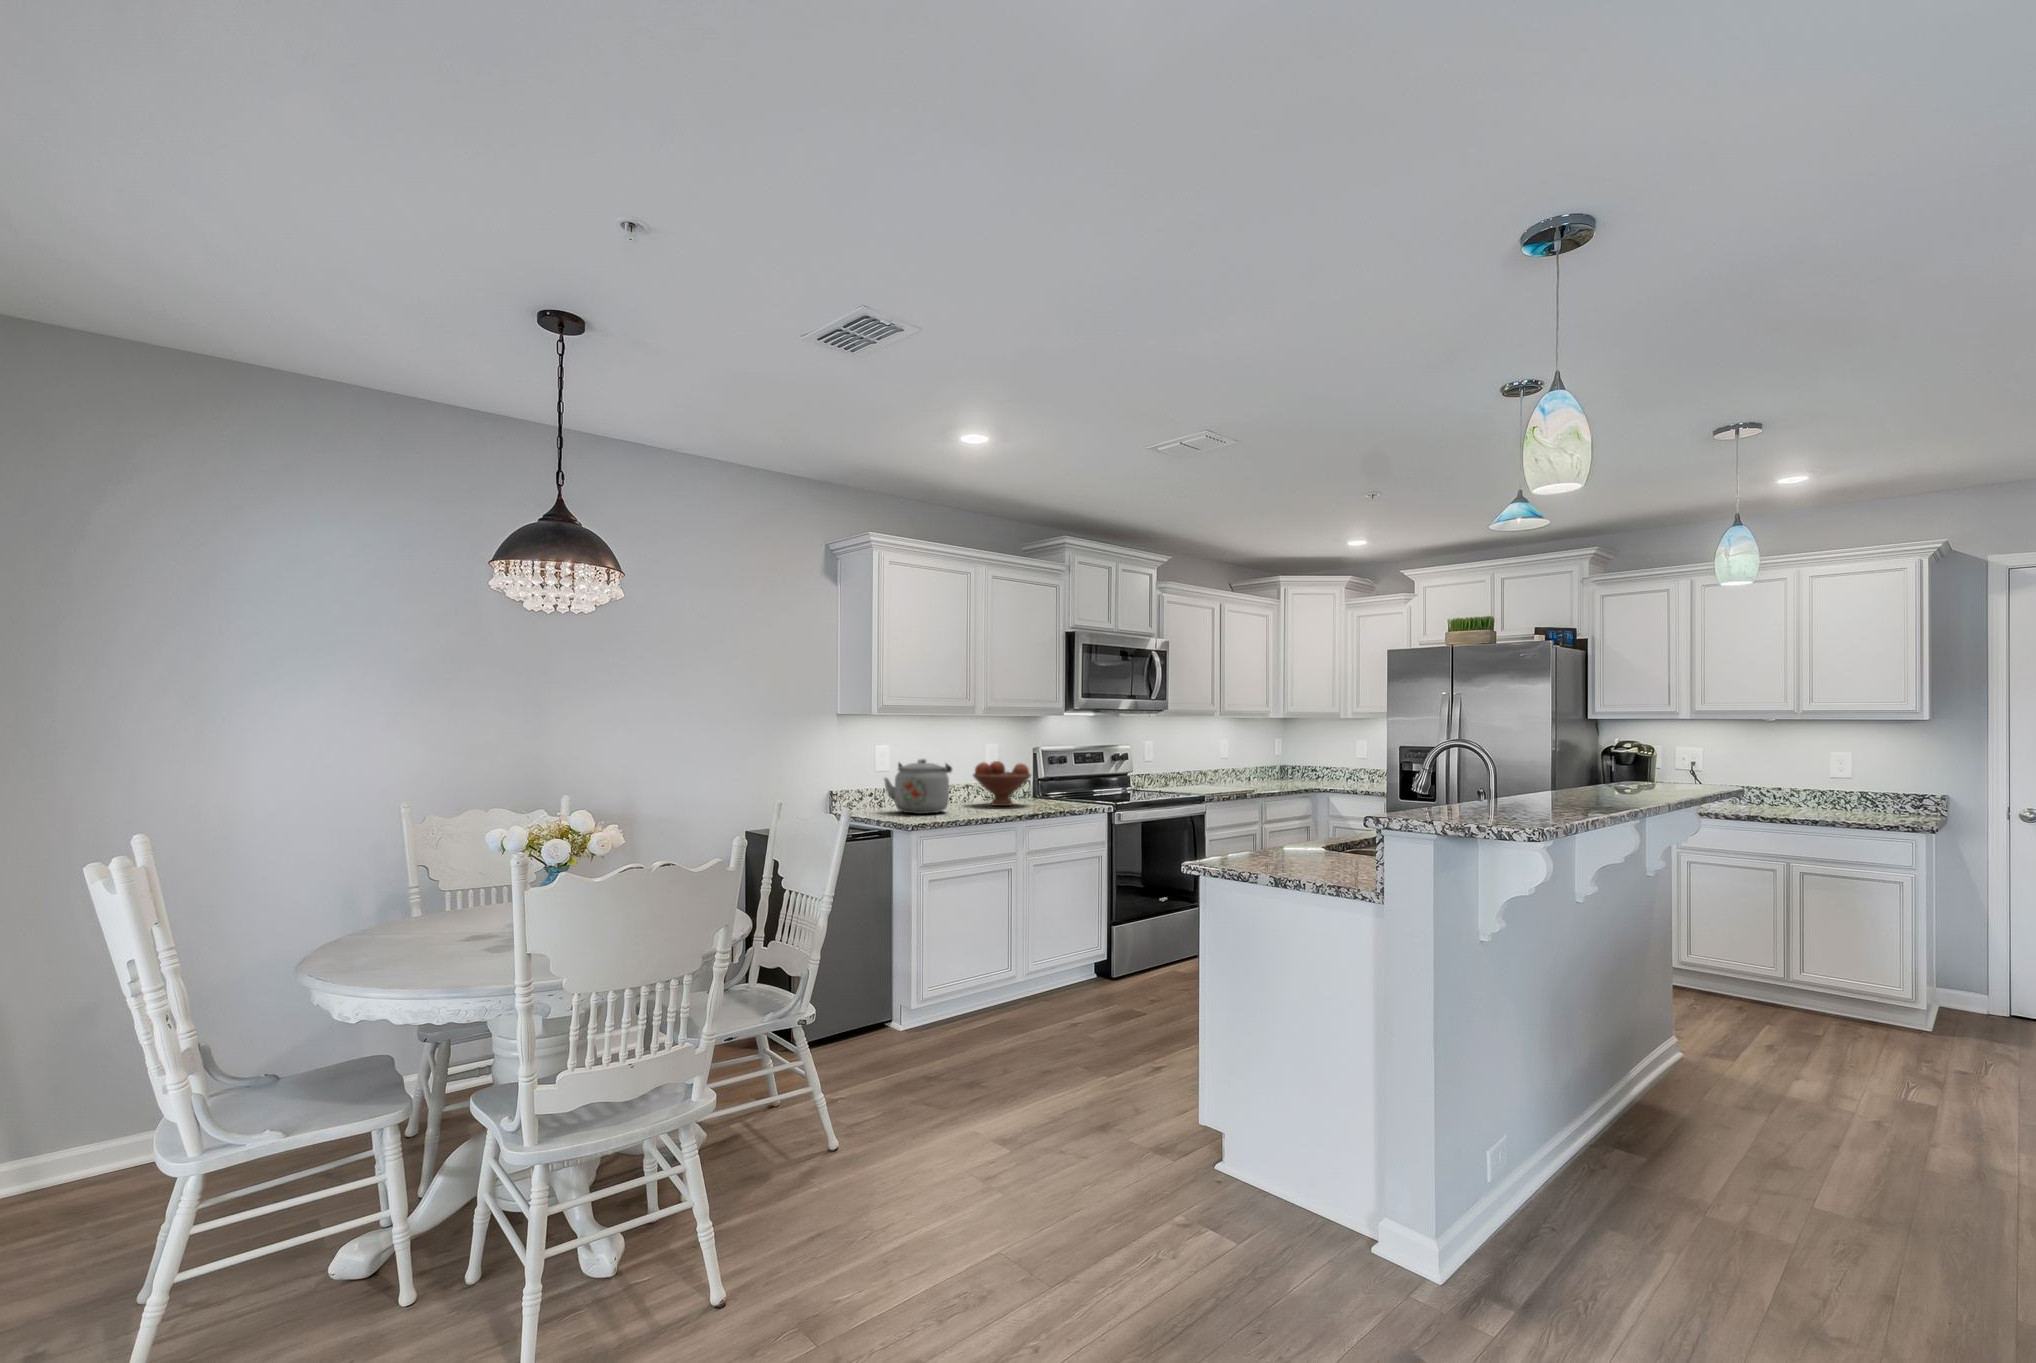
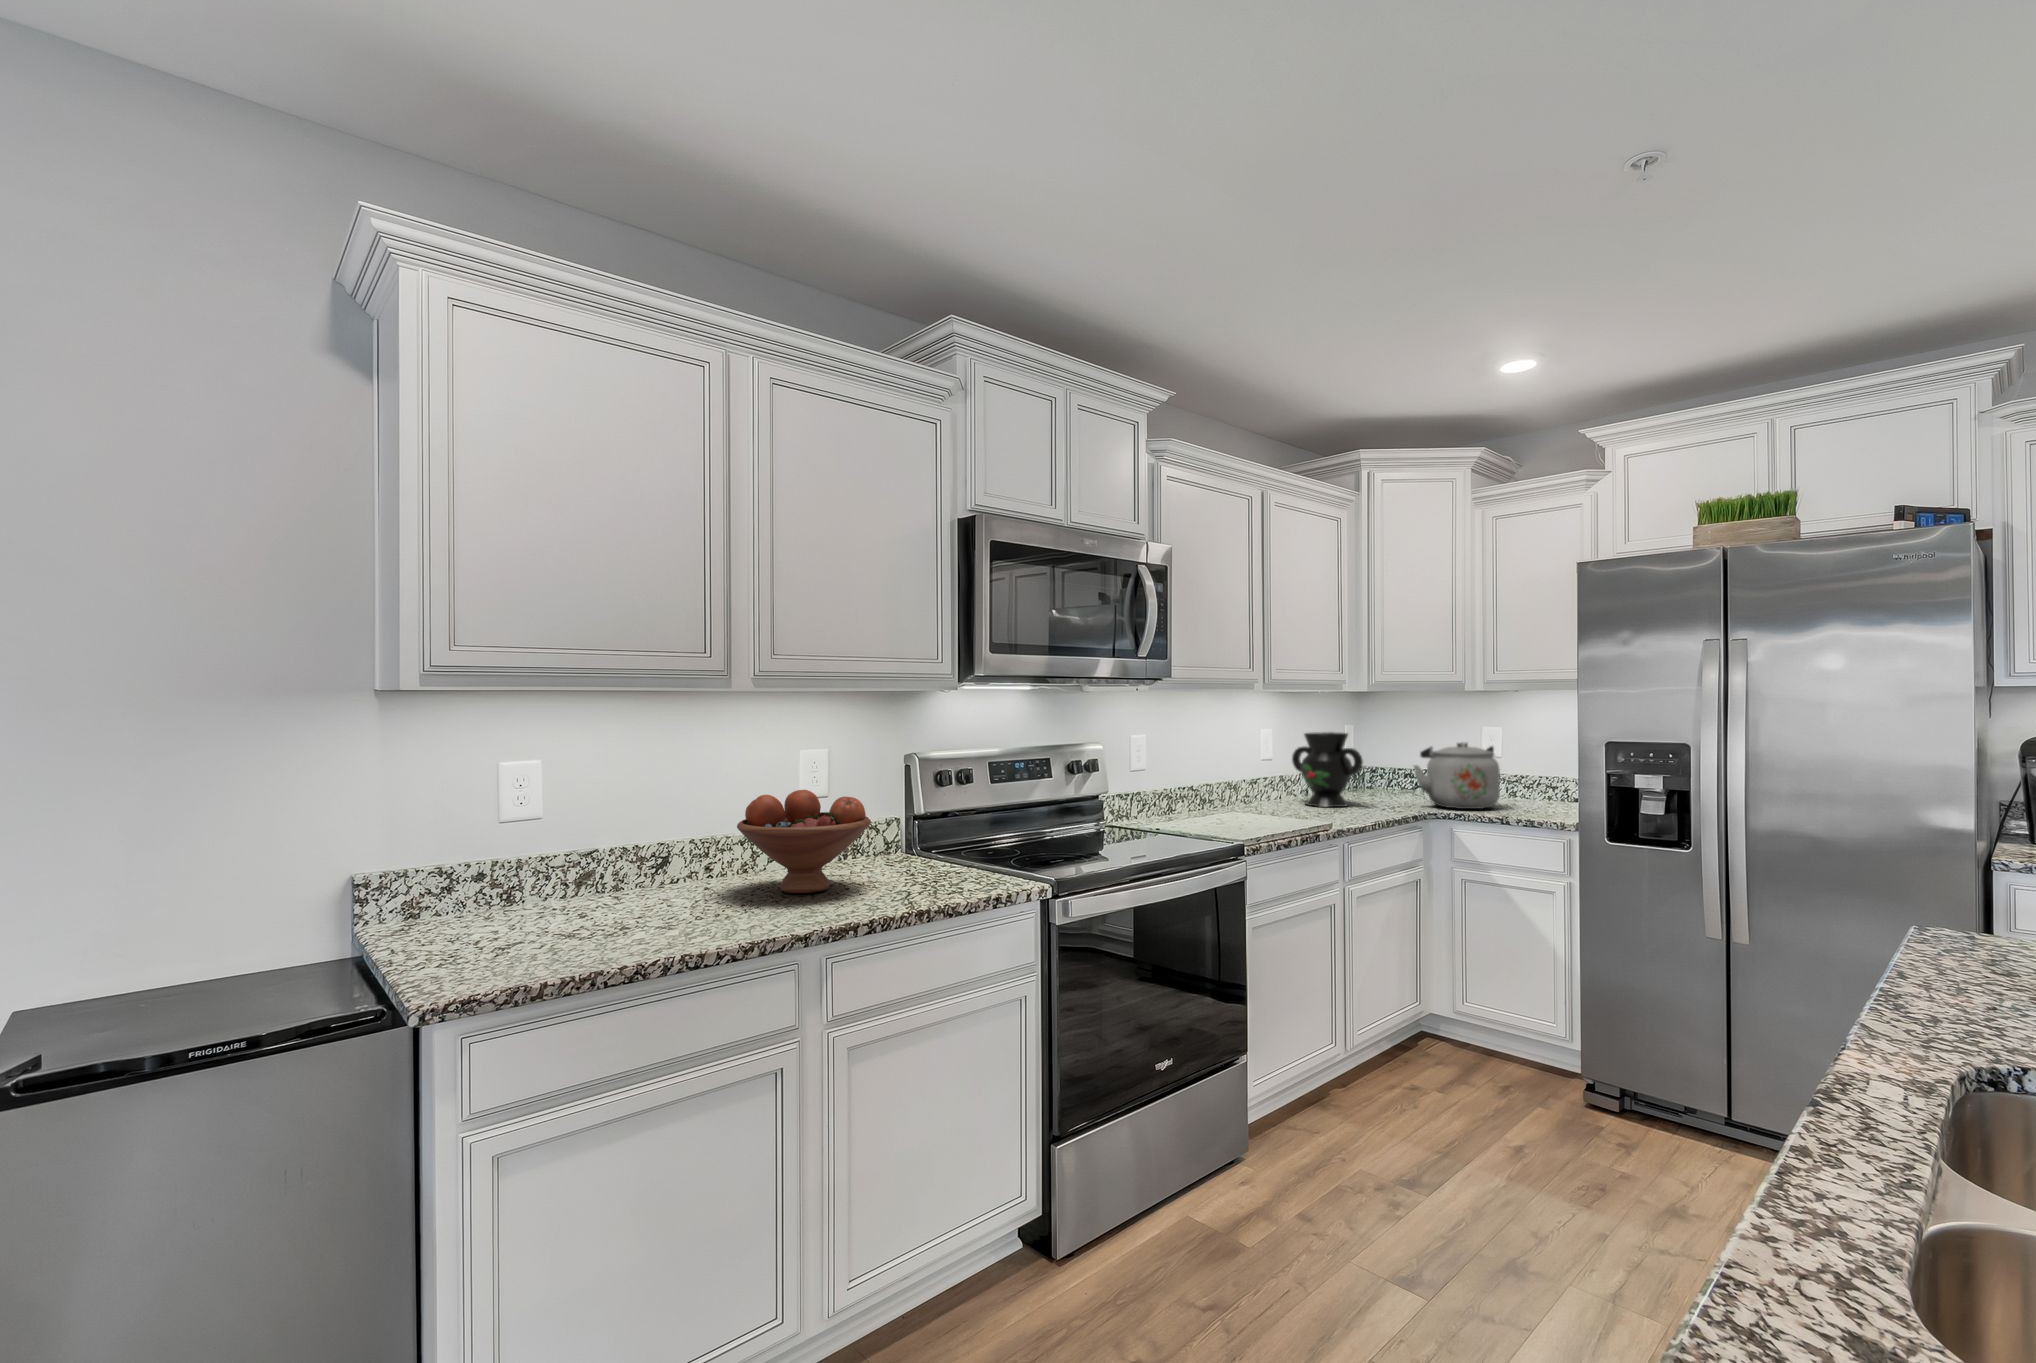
decorative vase: none [1238,742,1278,785] -> present [1292,732,1363,807]
kettle: present [884,759,952,814] -> present [1414,742,1500,809]

